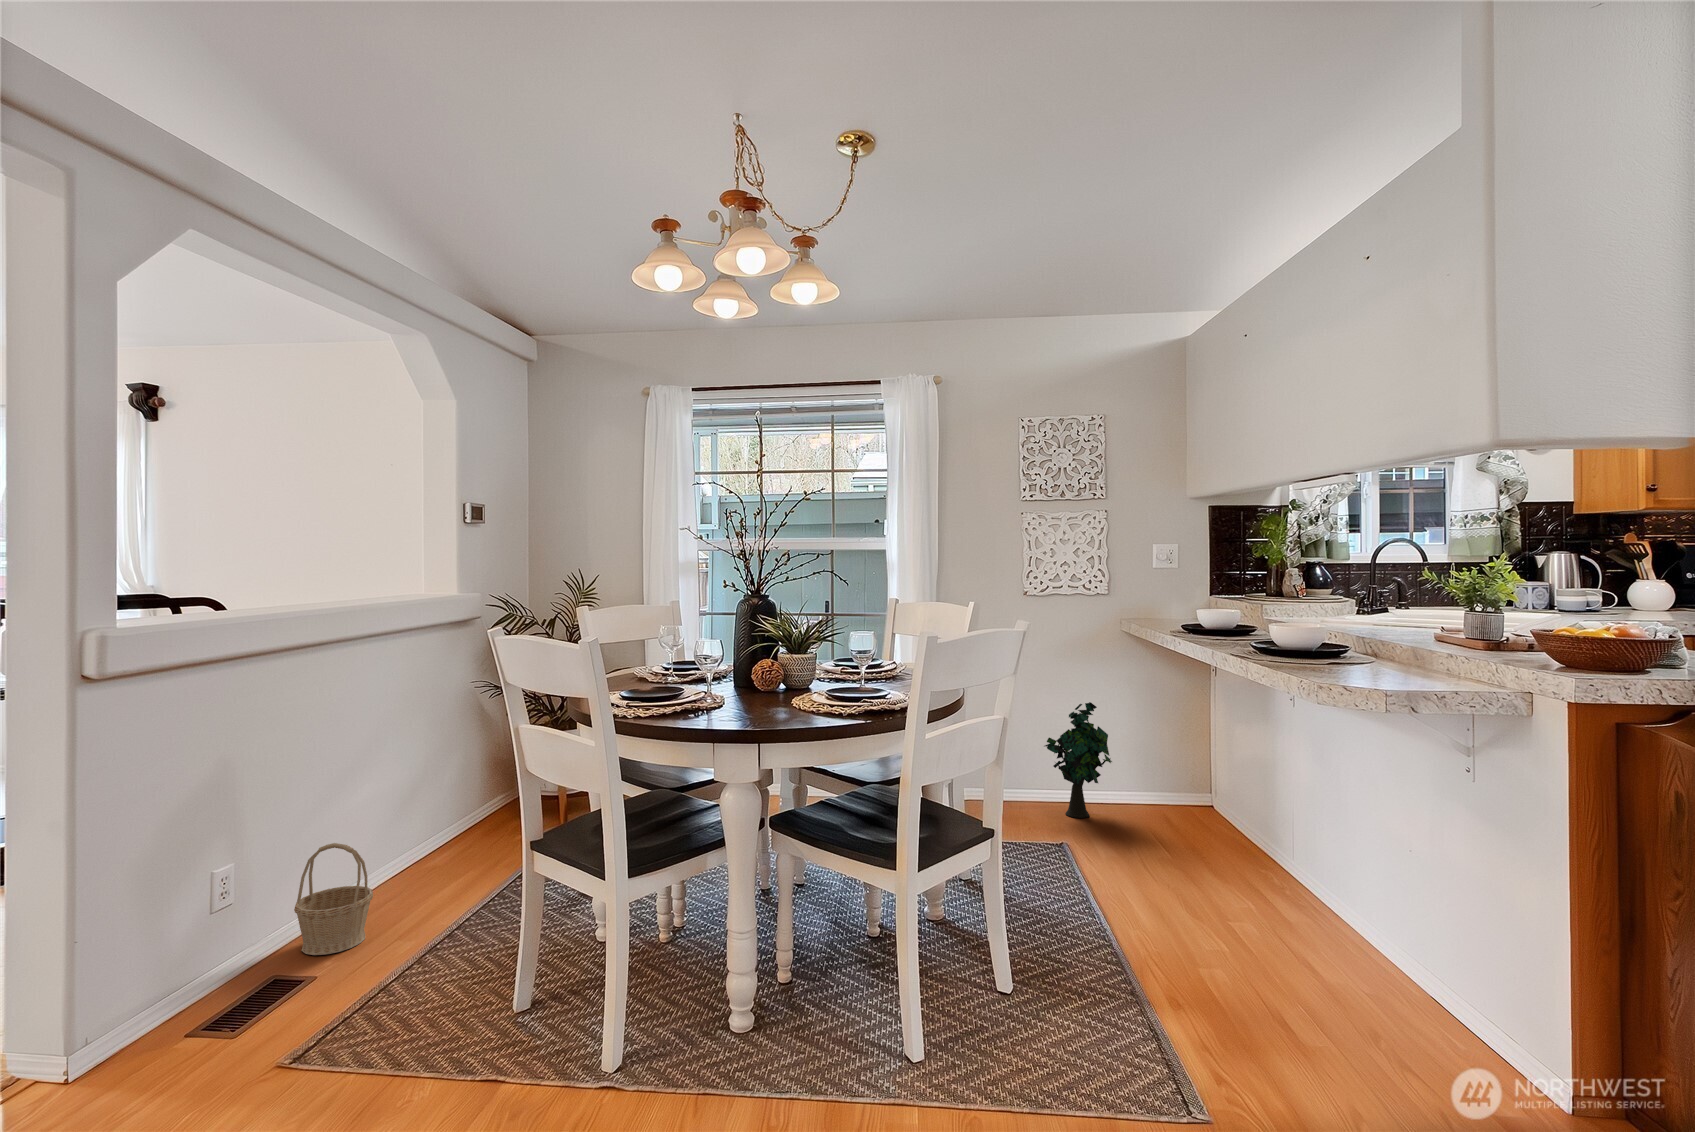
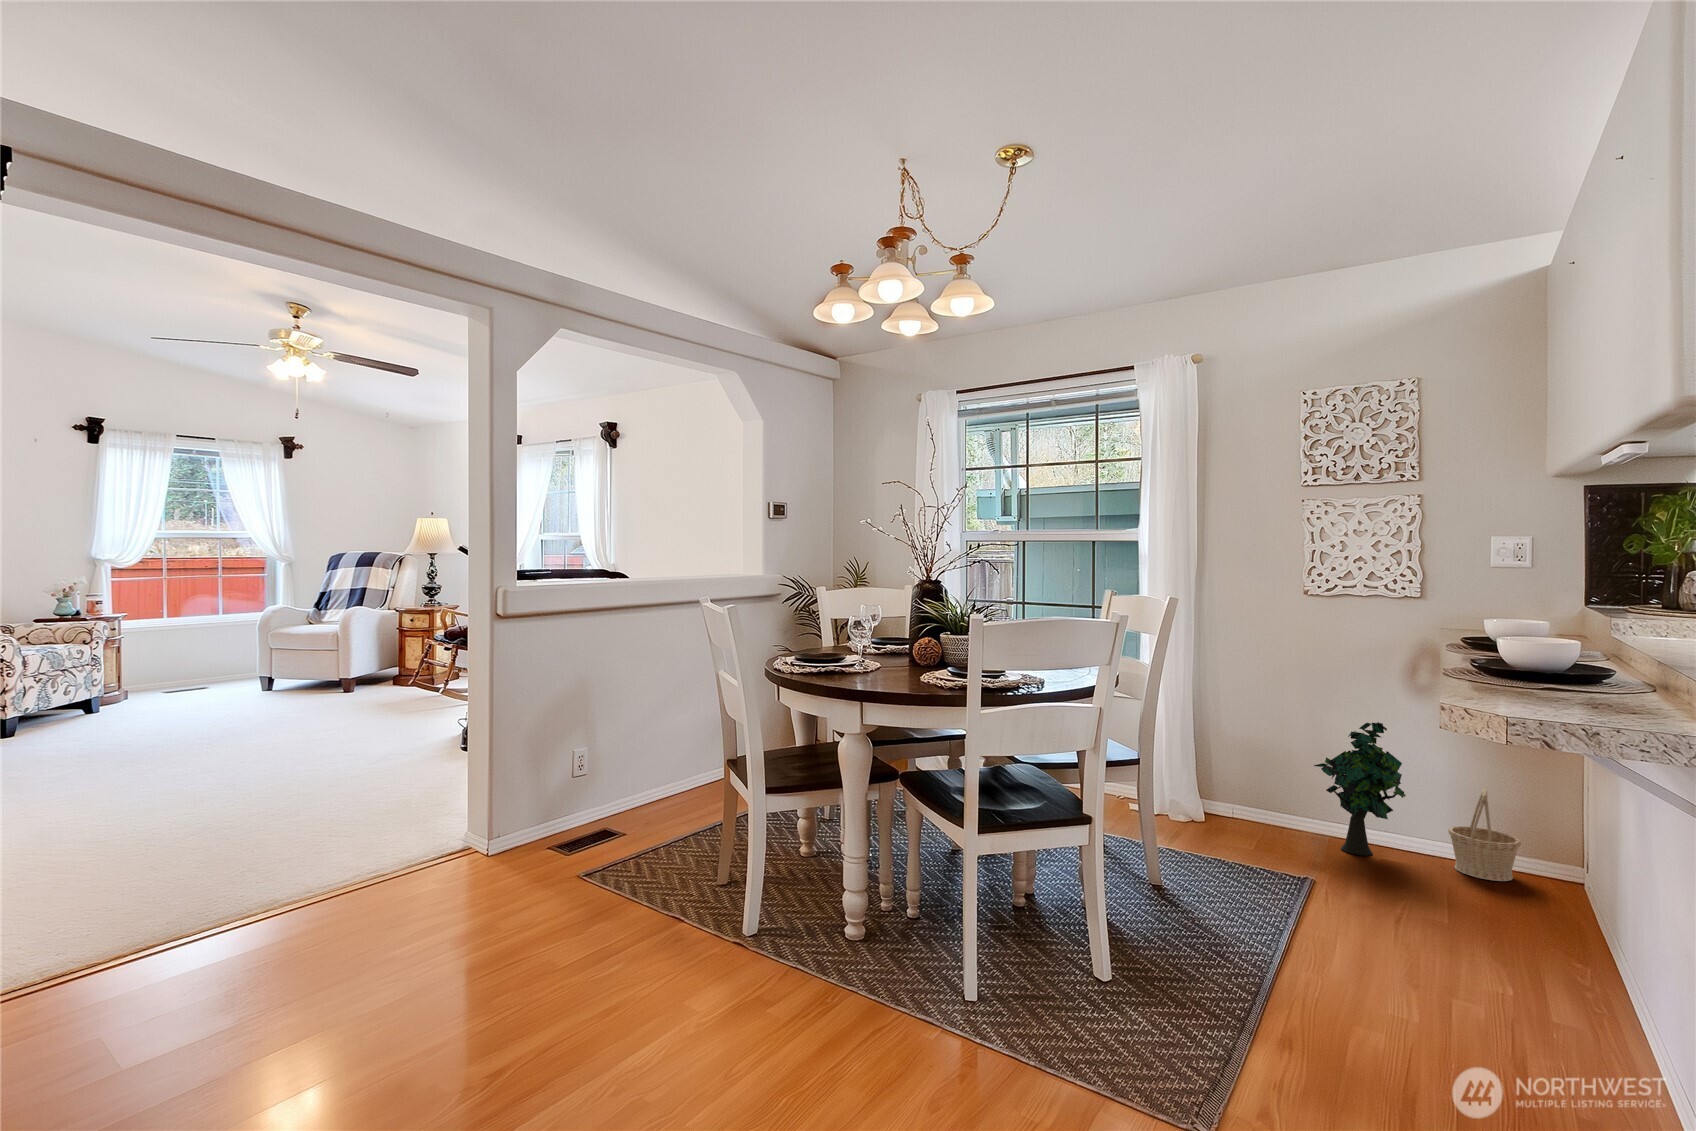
basket: present [294,843,373,955] -> present [1448,788,1521,881]

